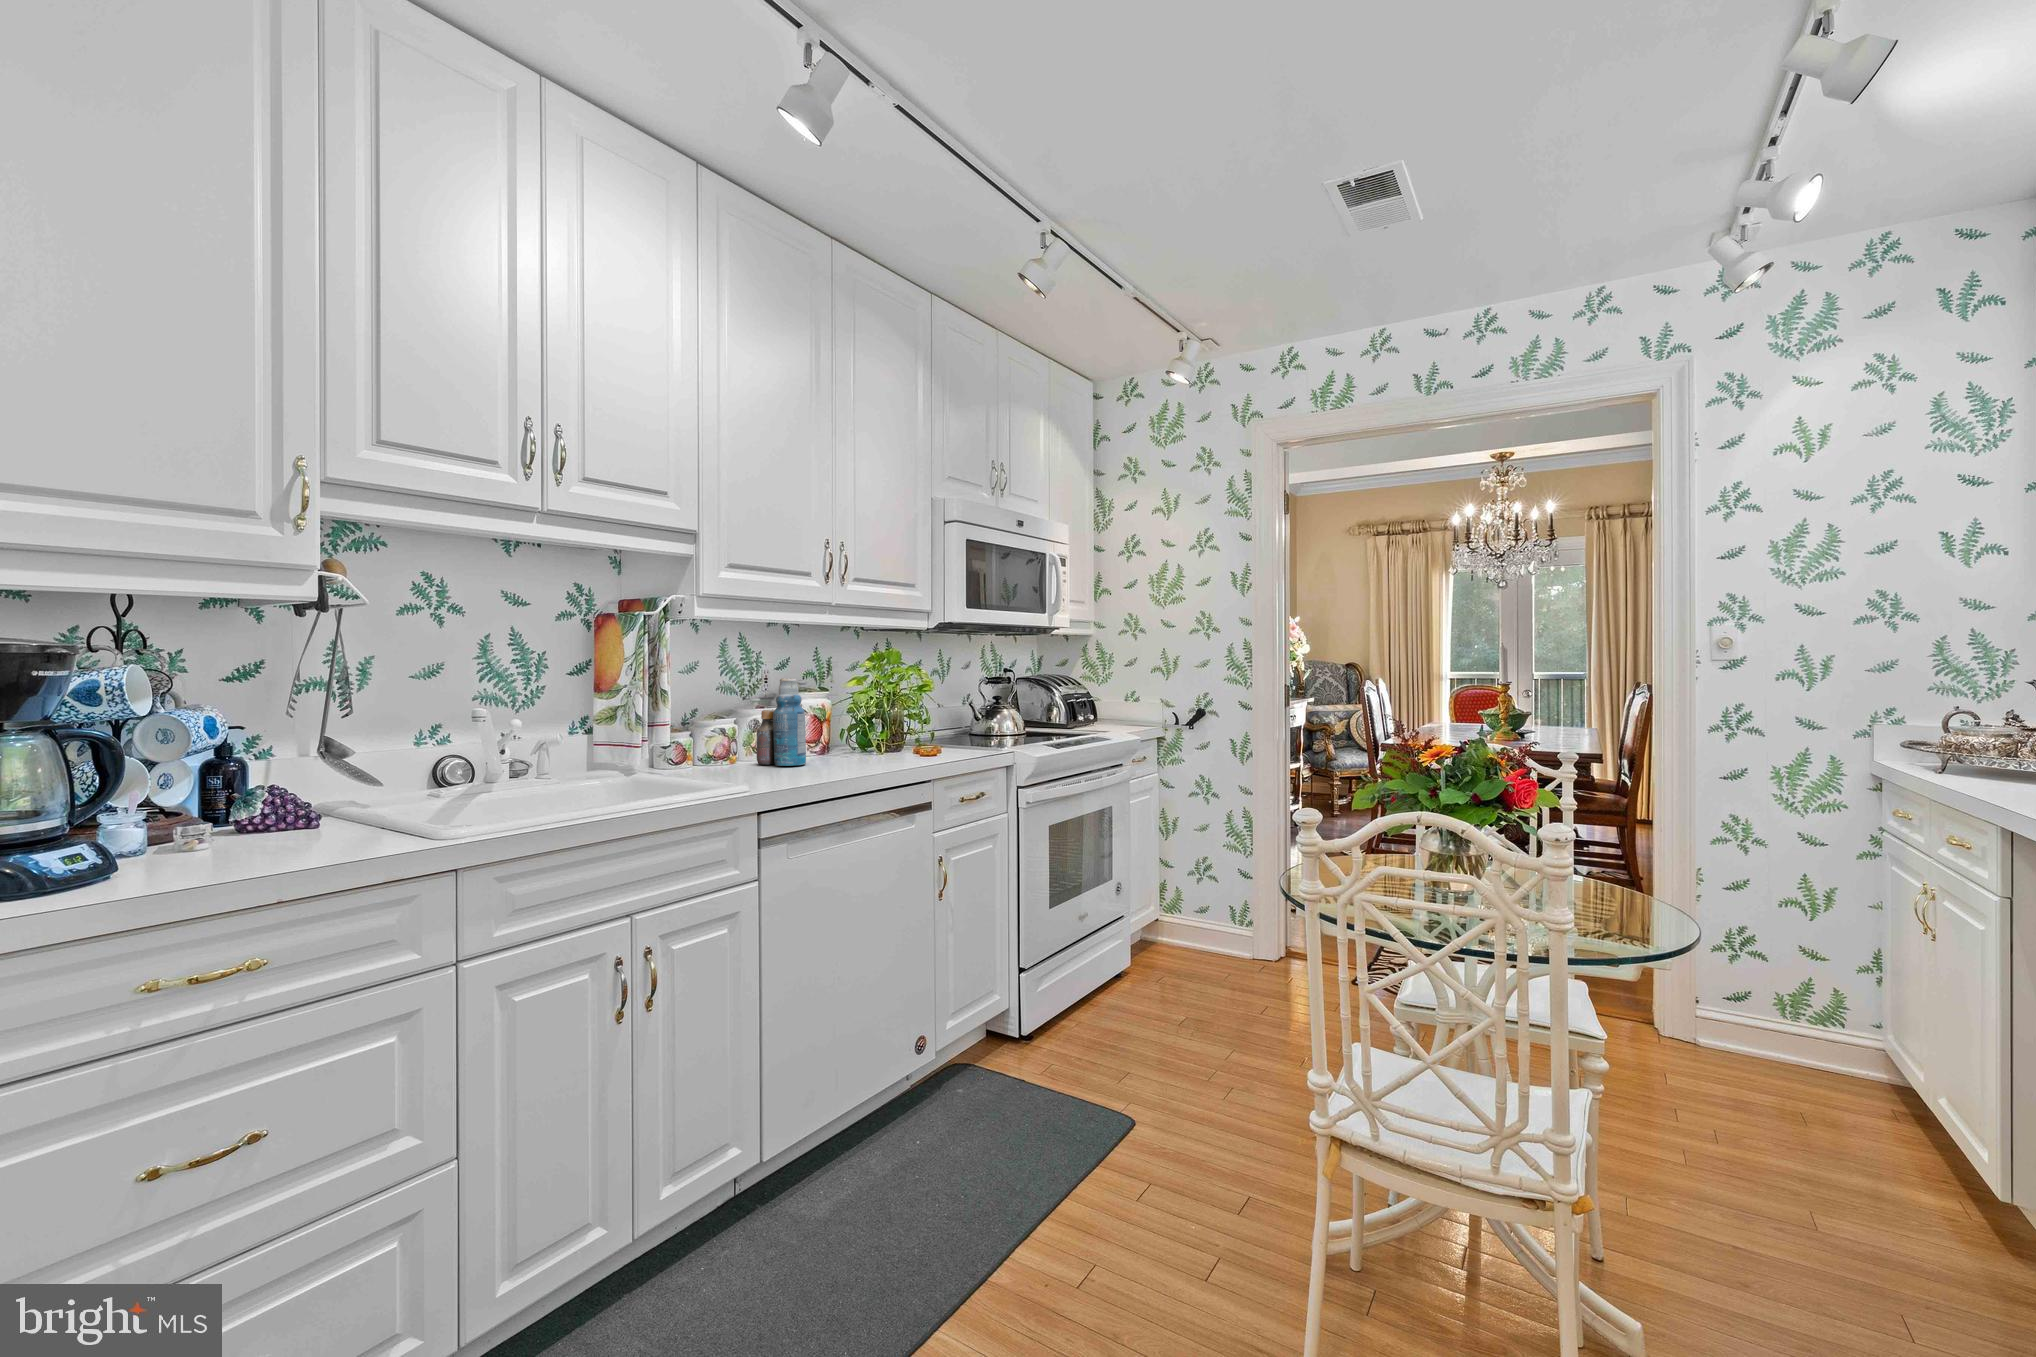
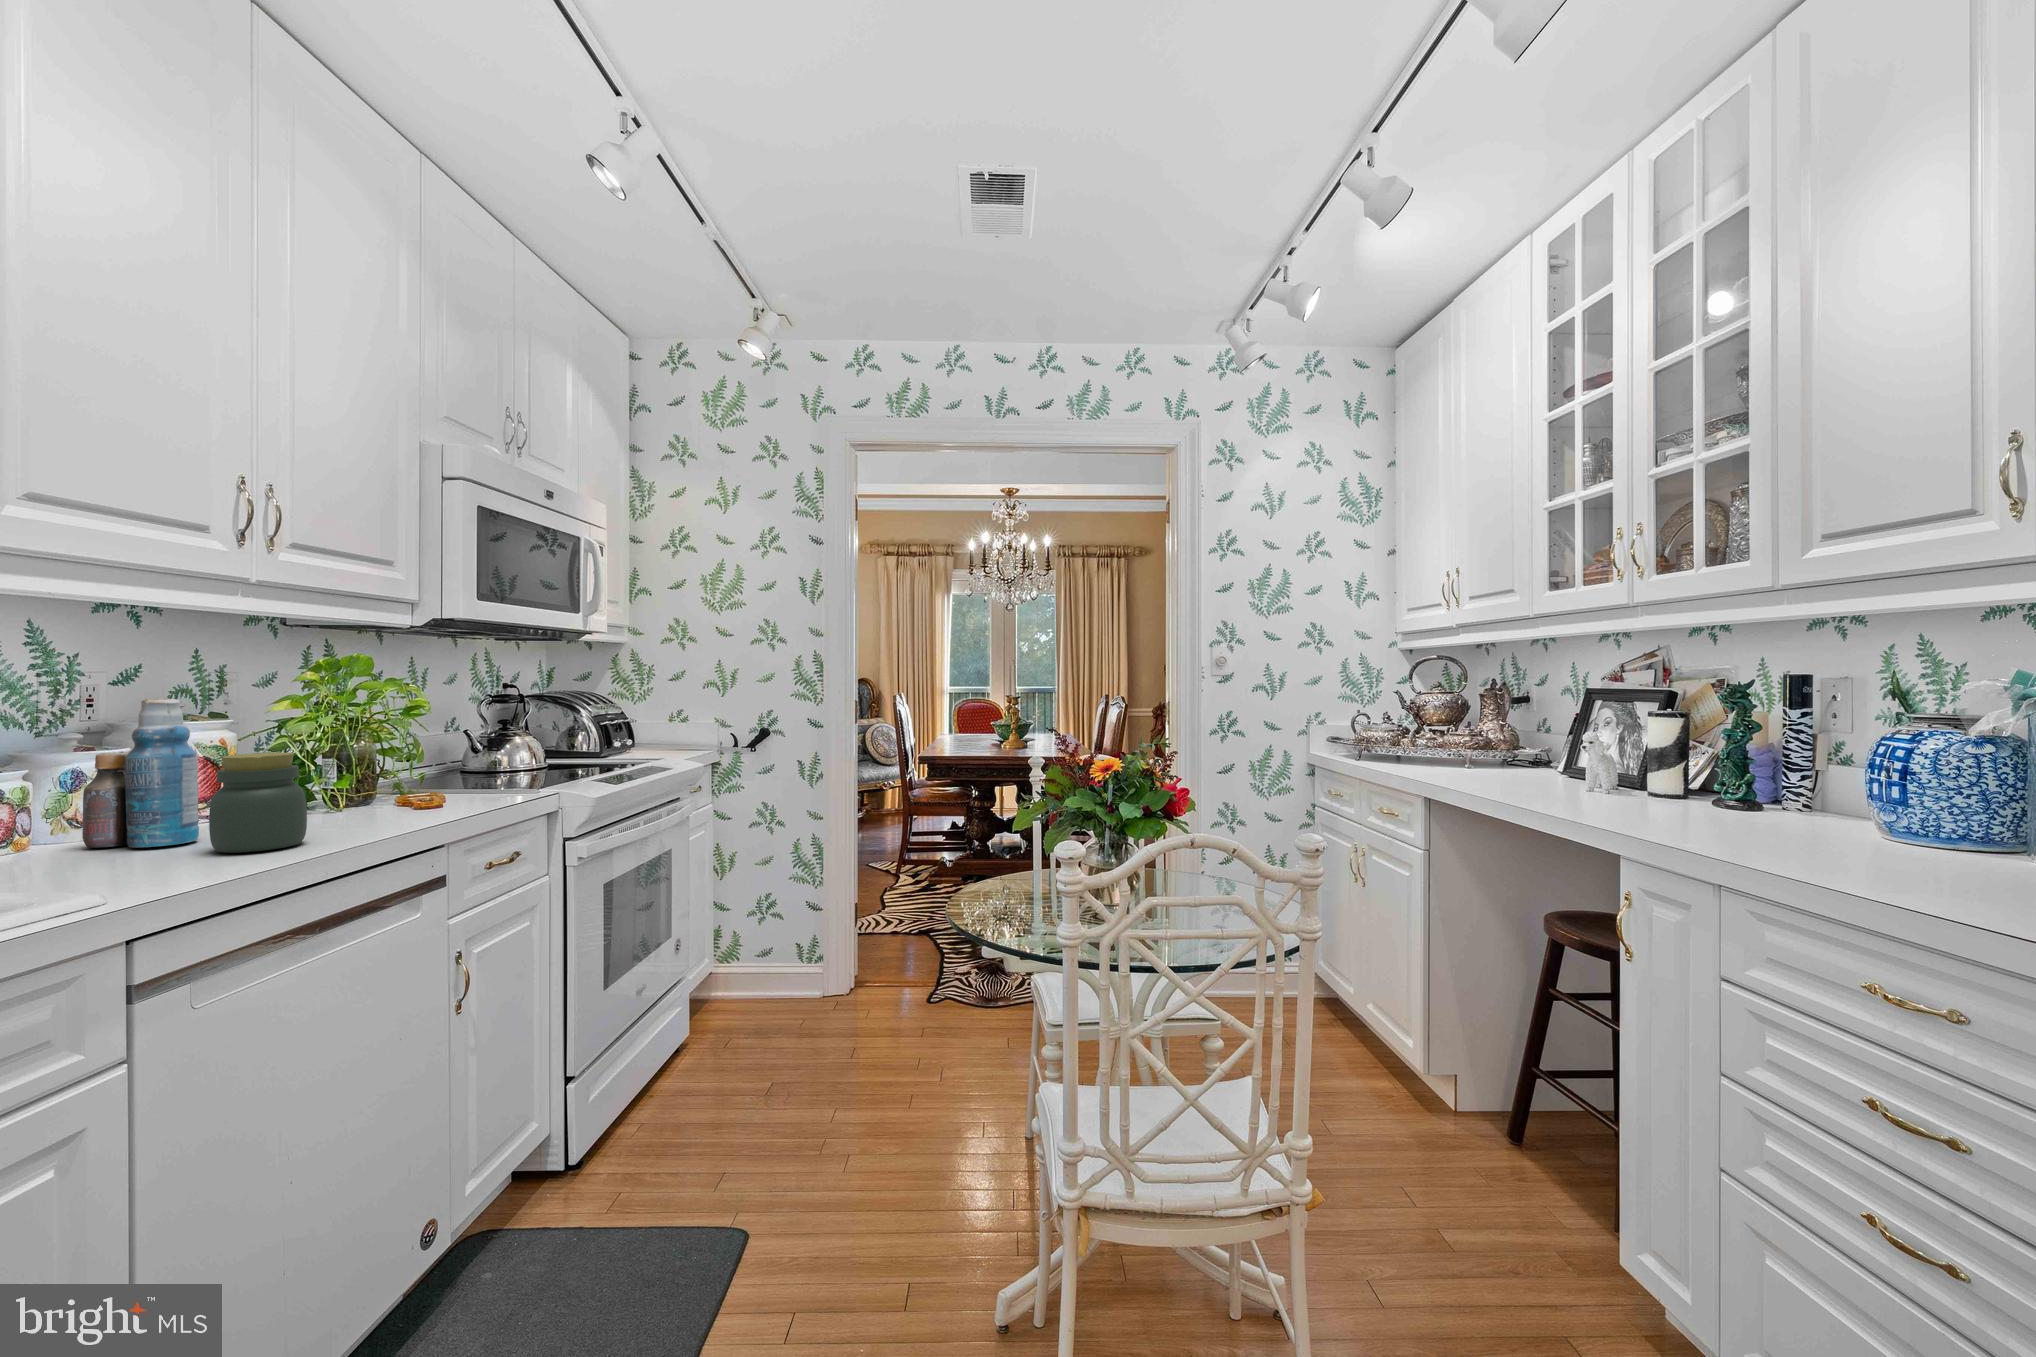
jar: none [808,712,854,772] -> present [209,752,307,853]

